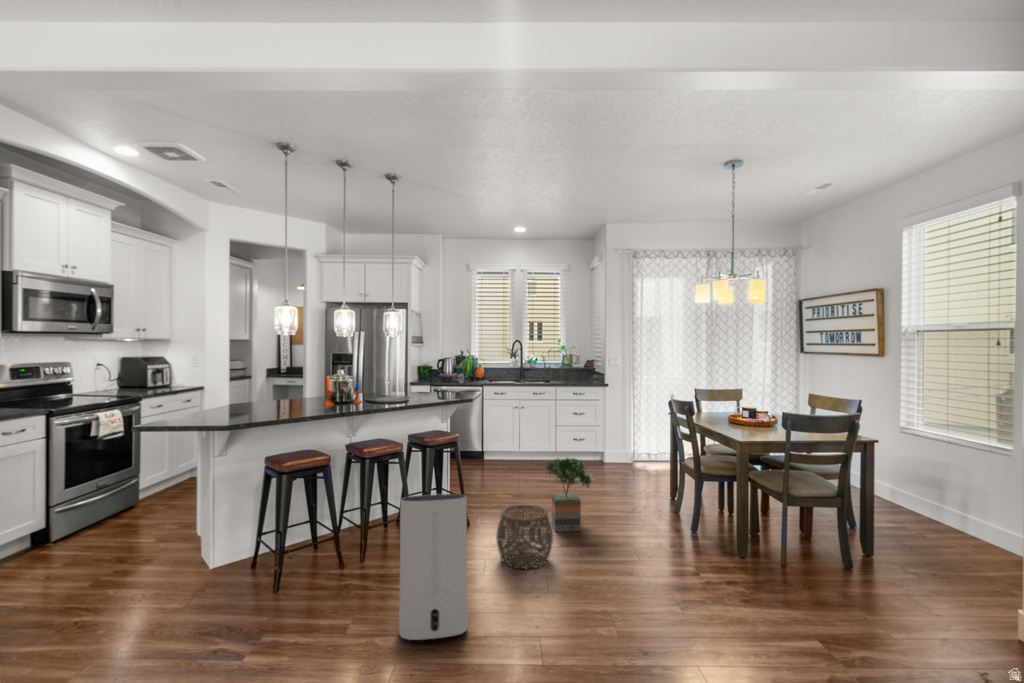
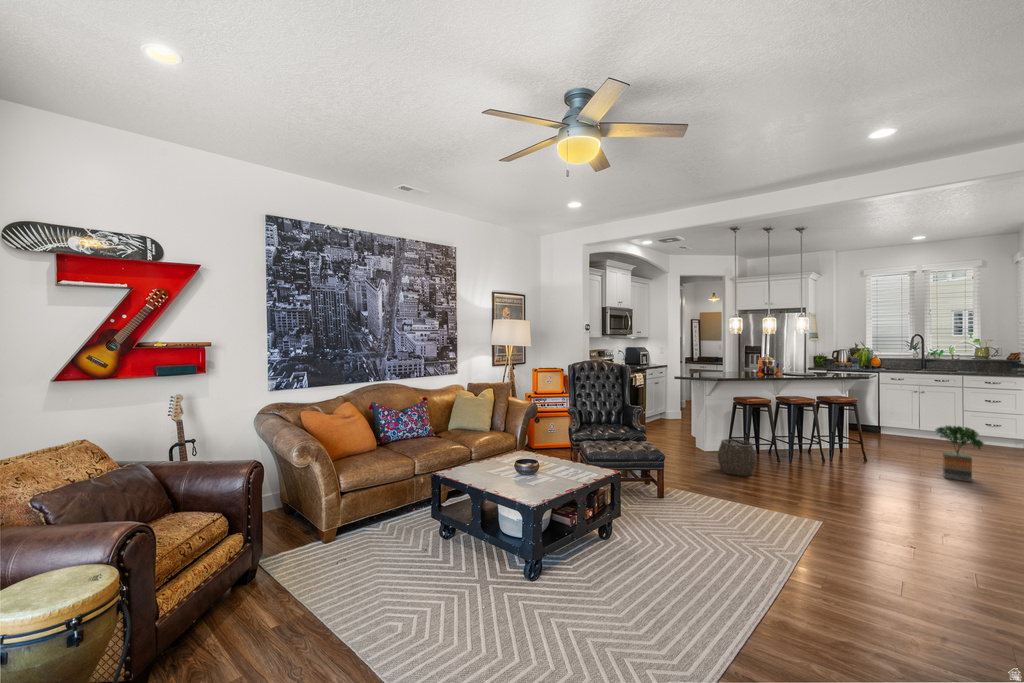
air purifier: present [399,494,468,640] -> none [816,423,862,498]
woven basket: present [496,505,553,569] -> present [718,439,756,476]

